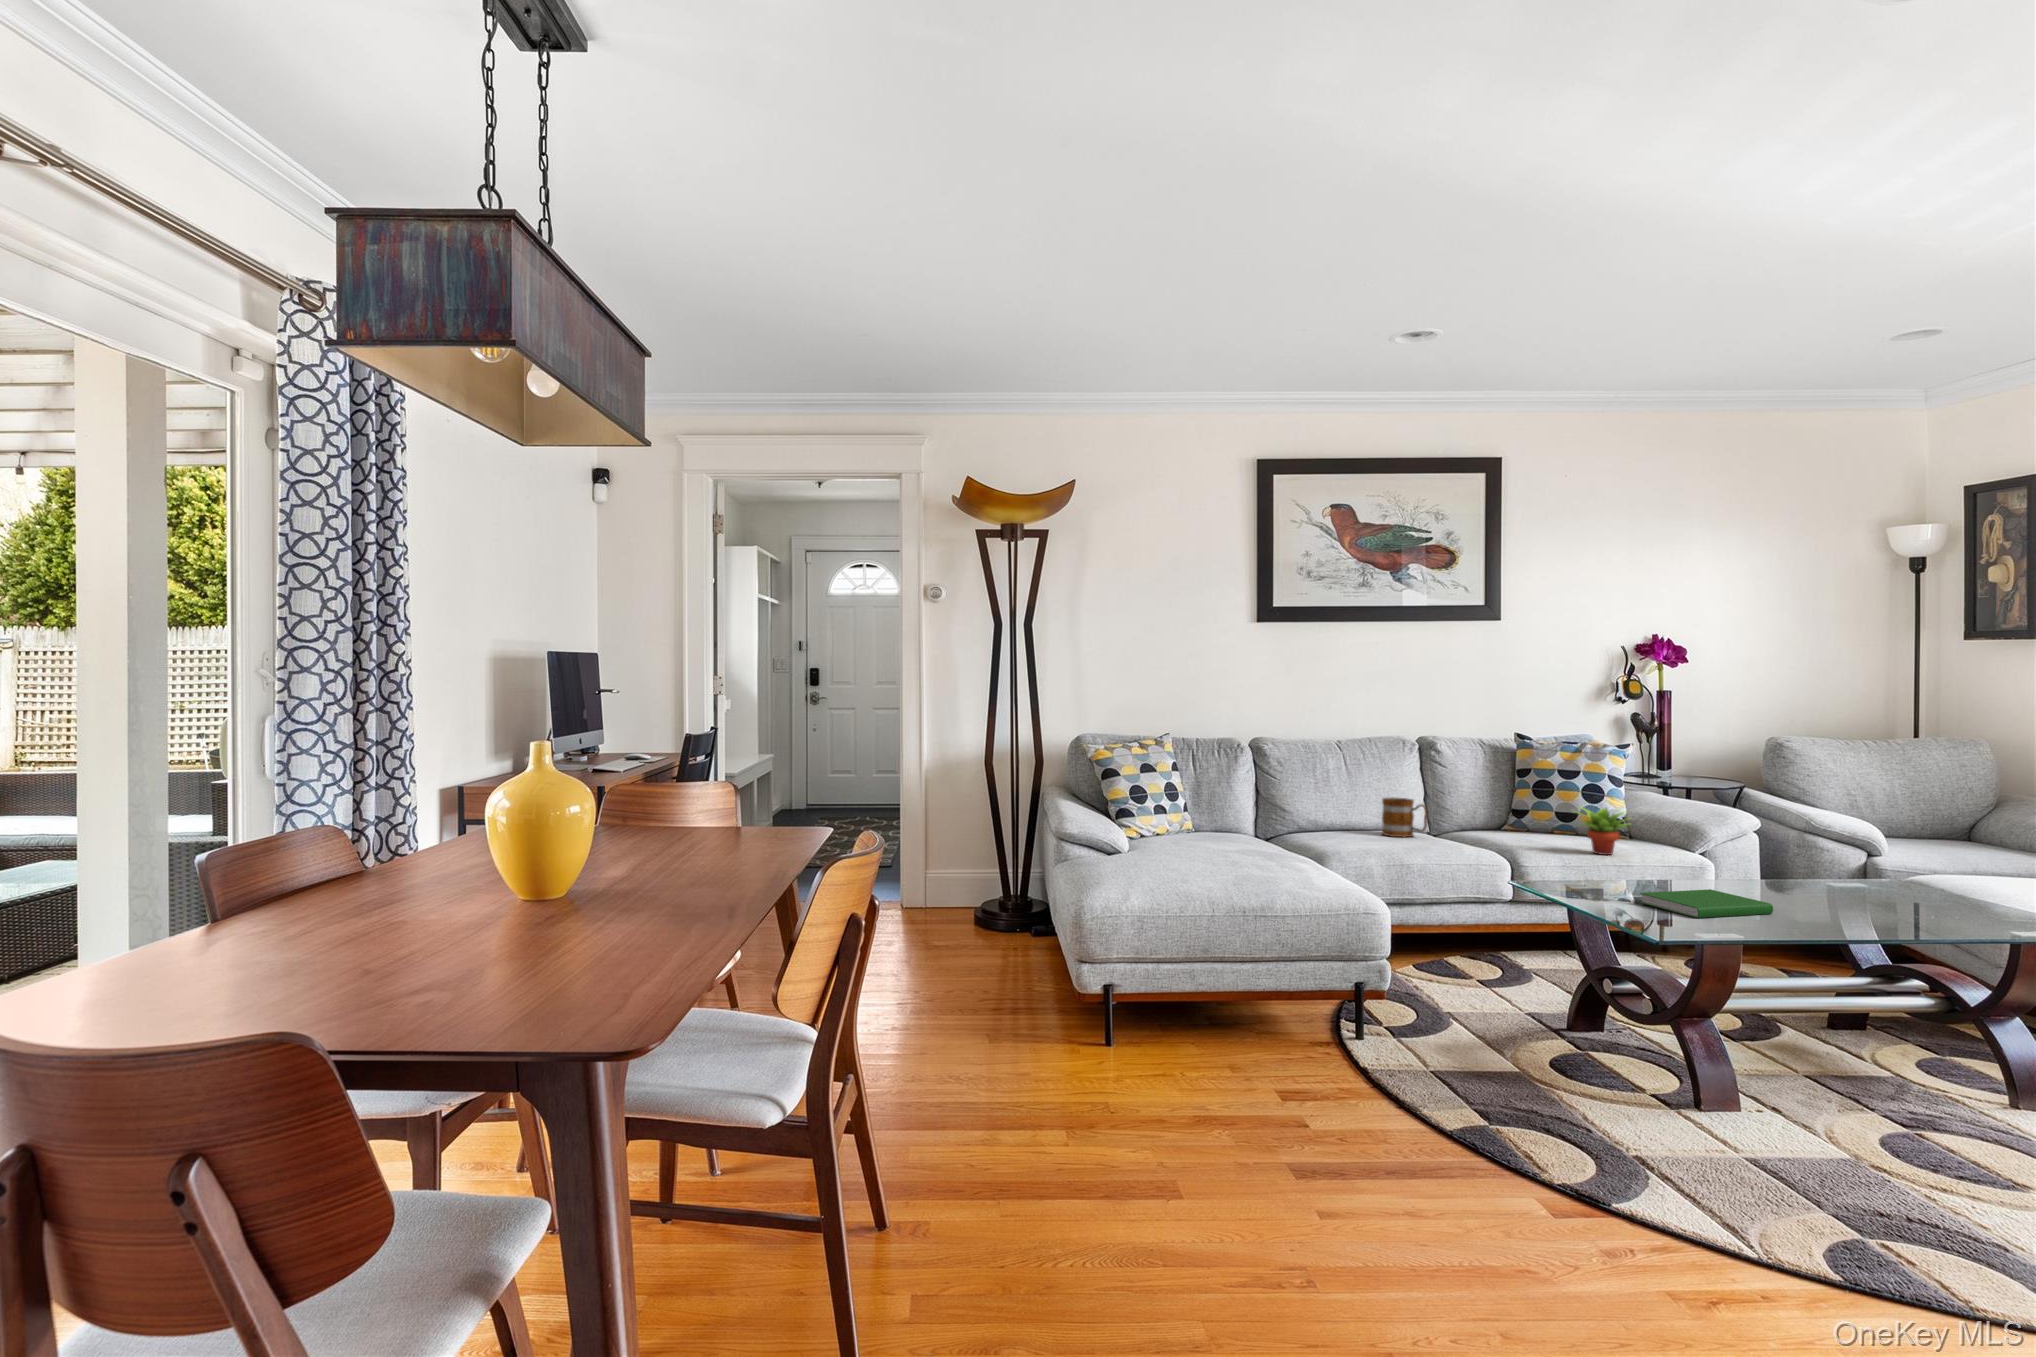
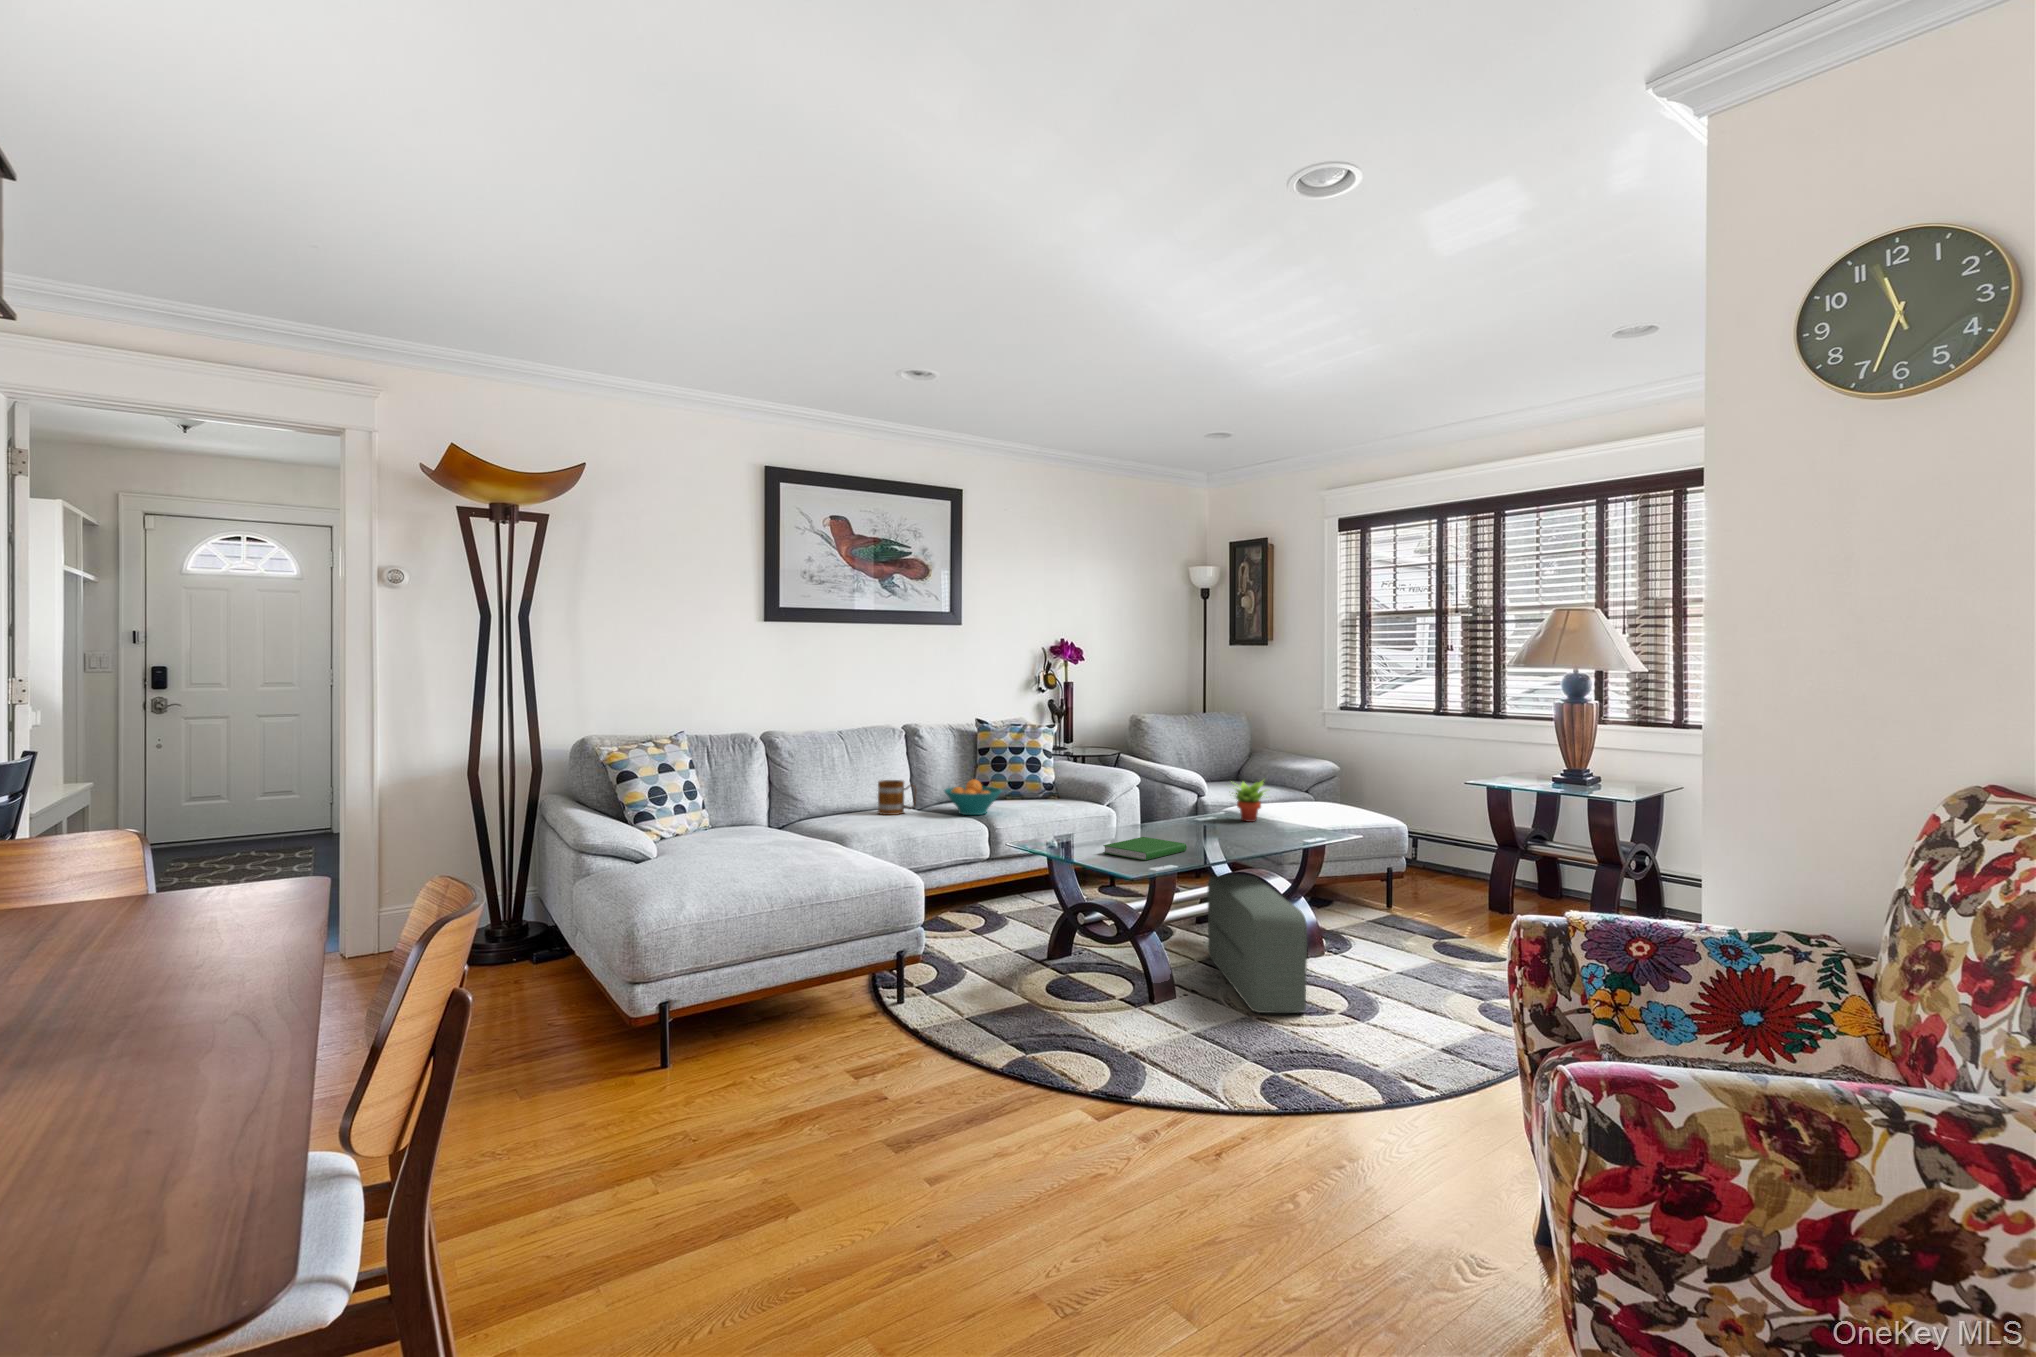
fruit bowl: none [1460,803,1537,846] -> present [944,779,1002,815]
succulent plant: present [1571,807,1627,855] -> present [1232,781,1266,821]
pouf: none [1816,955,1958,1164] -> present [1208,875,1307,1013]

